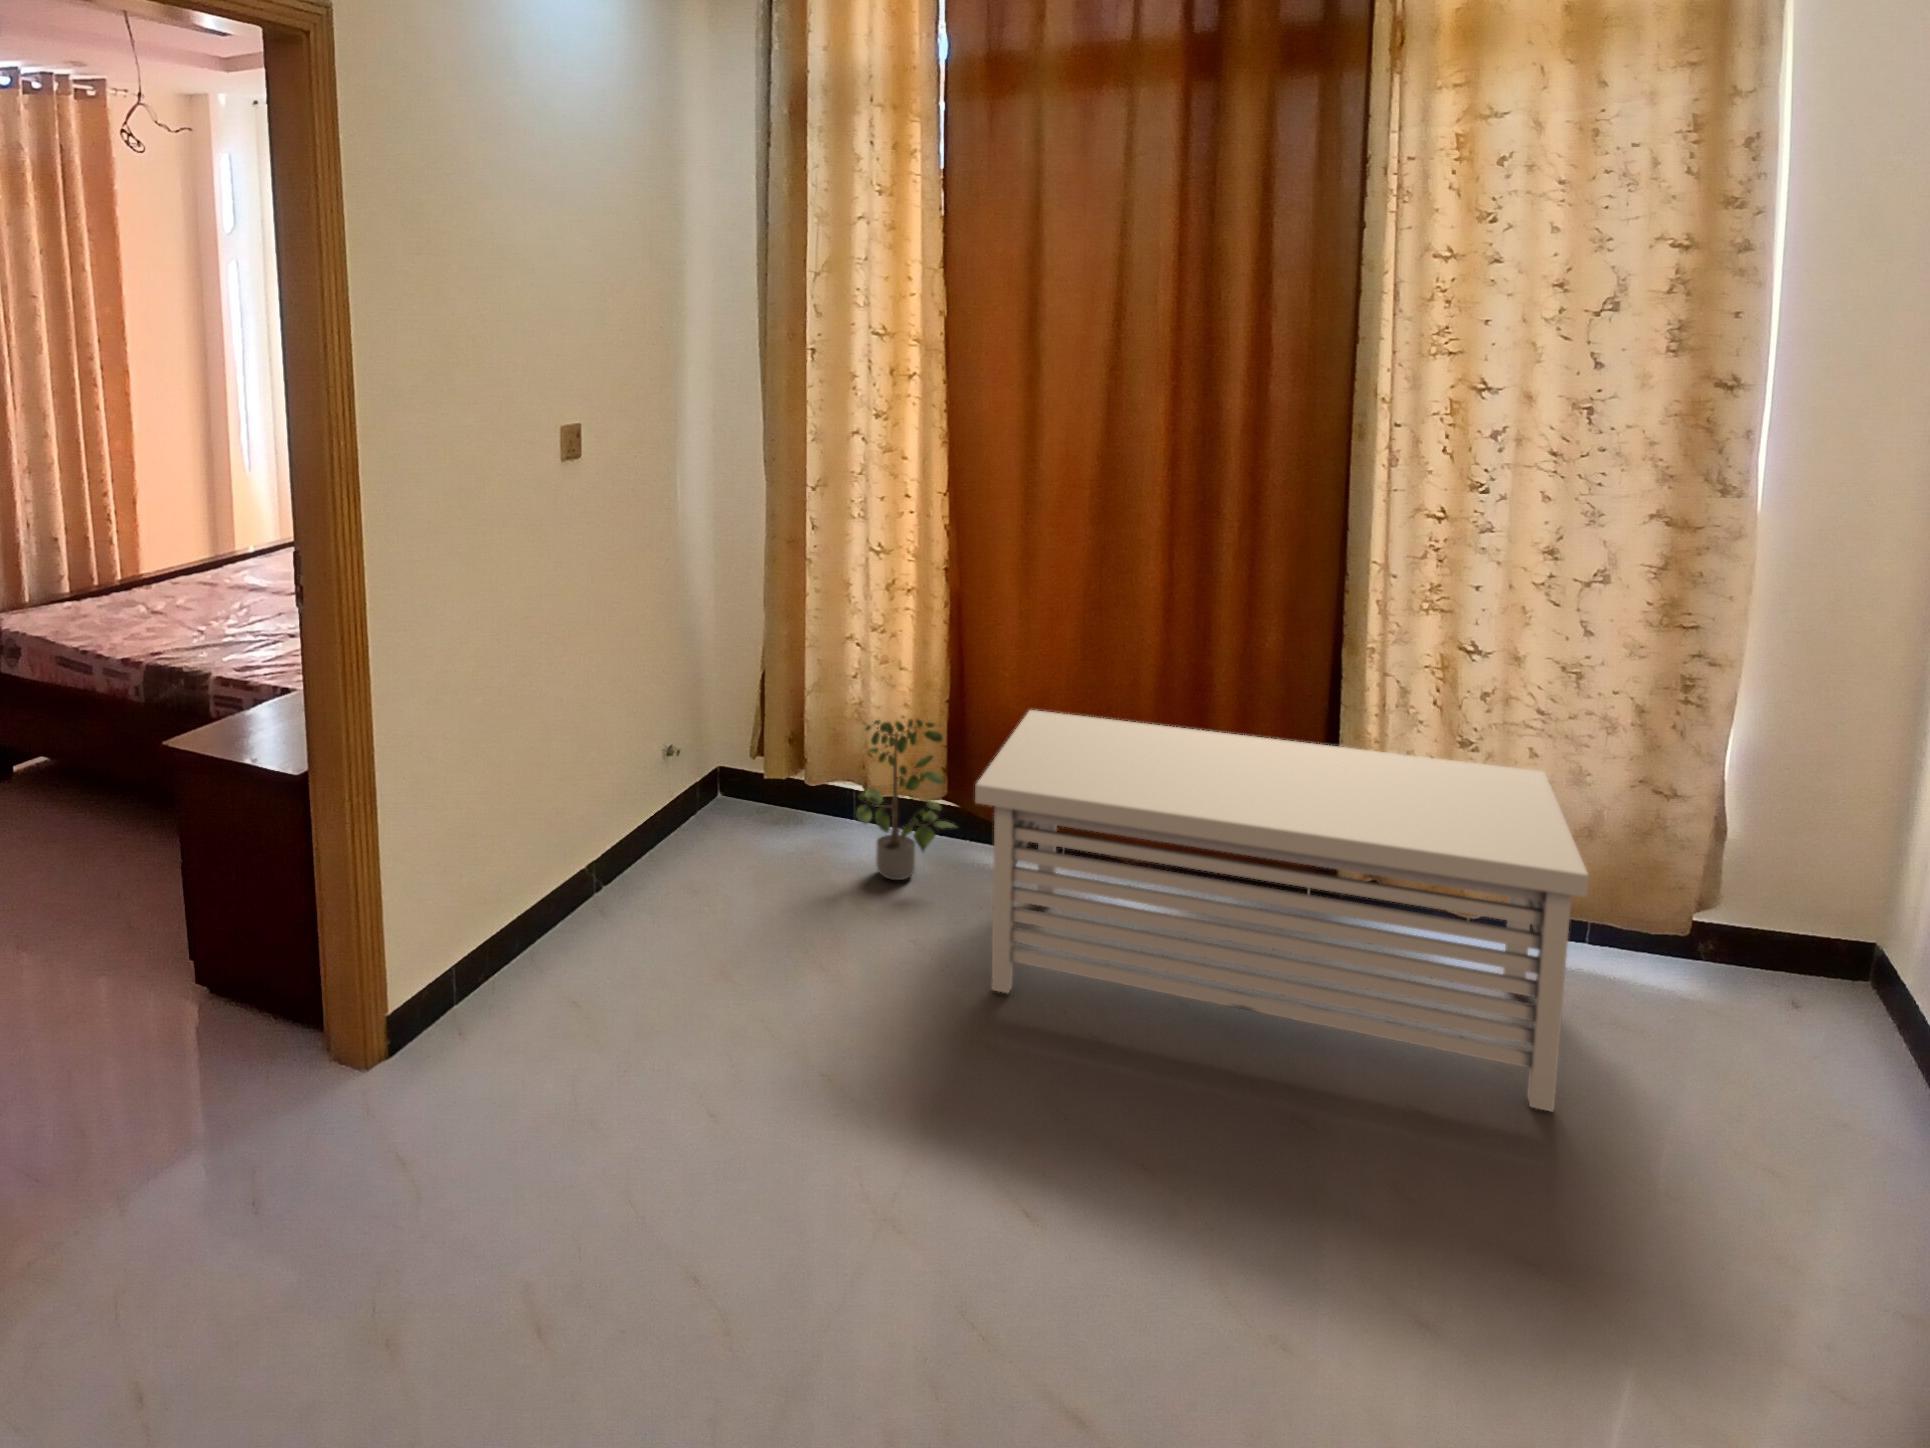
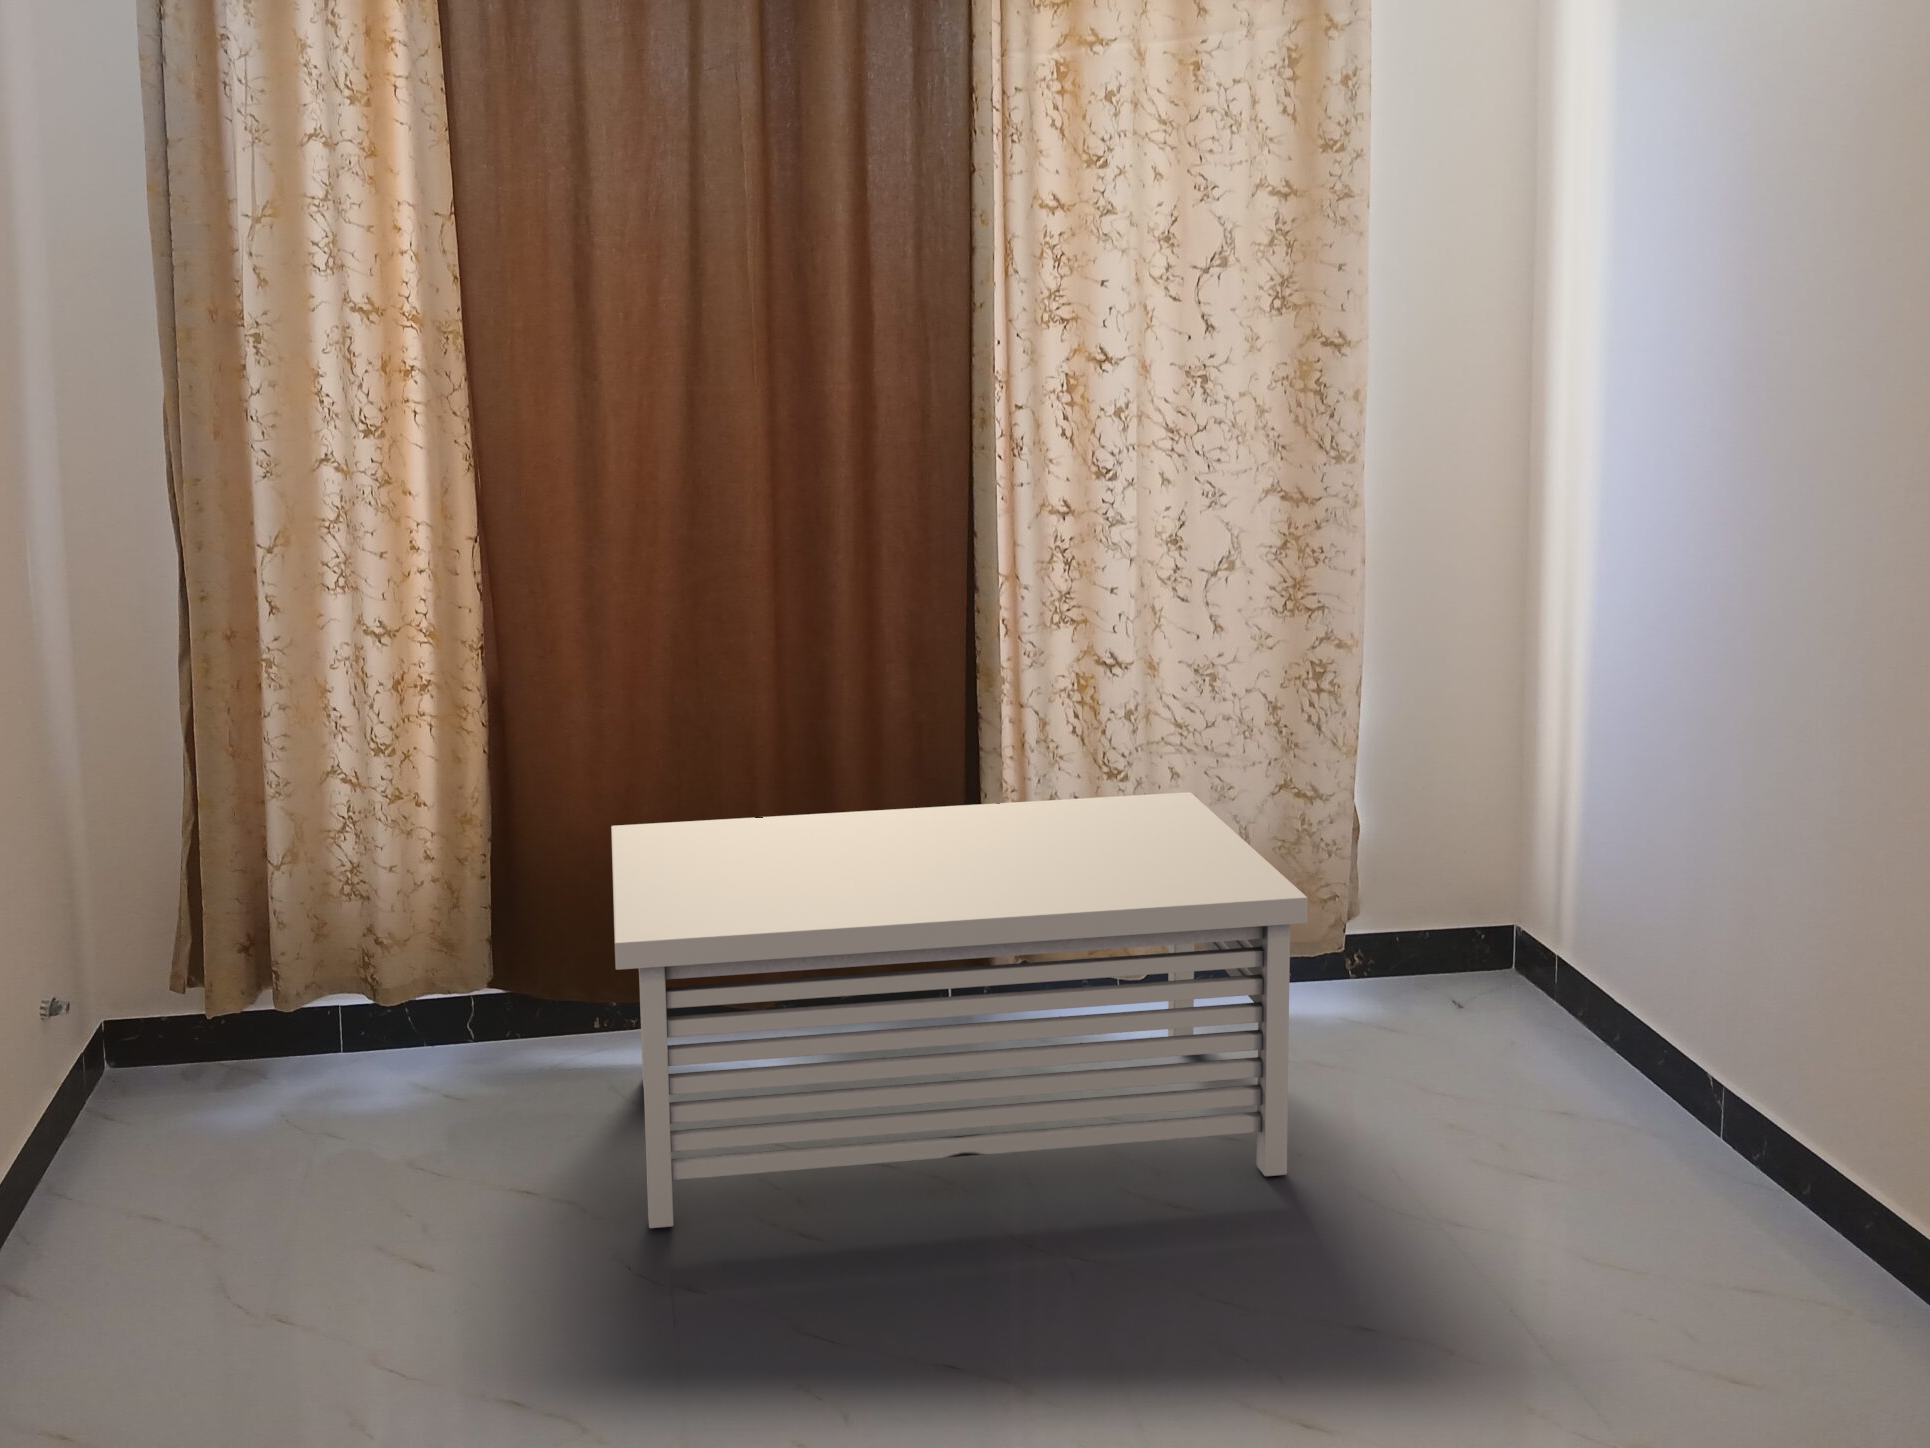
potted plant: present [856,717,956,880] -> none [378,860,532,1112]

